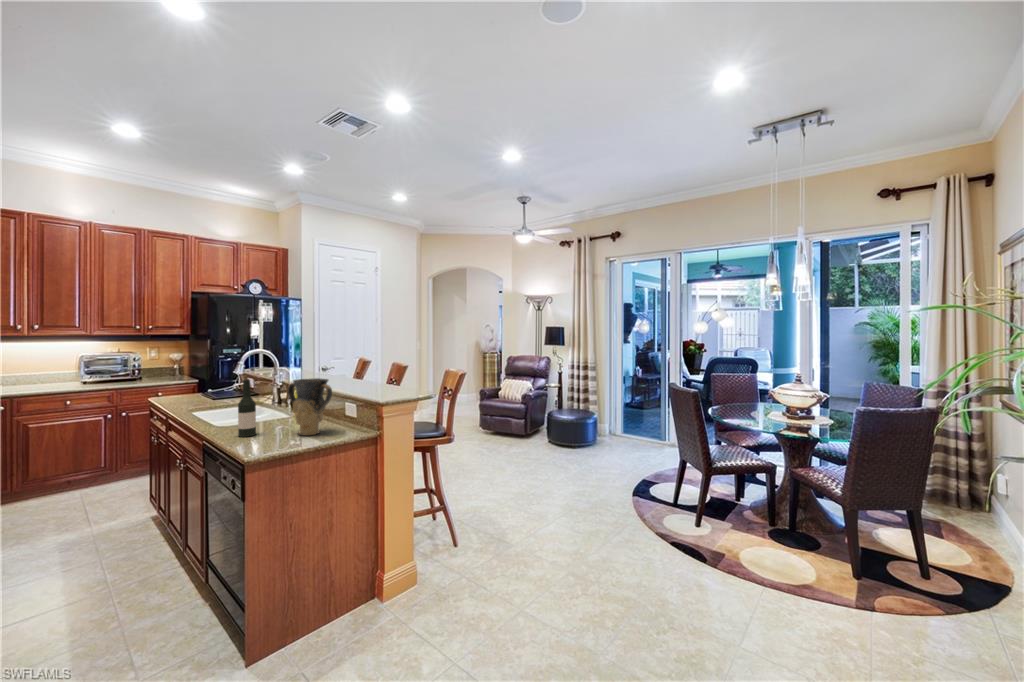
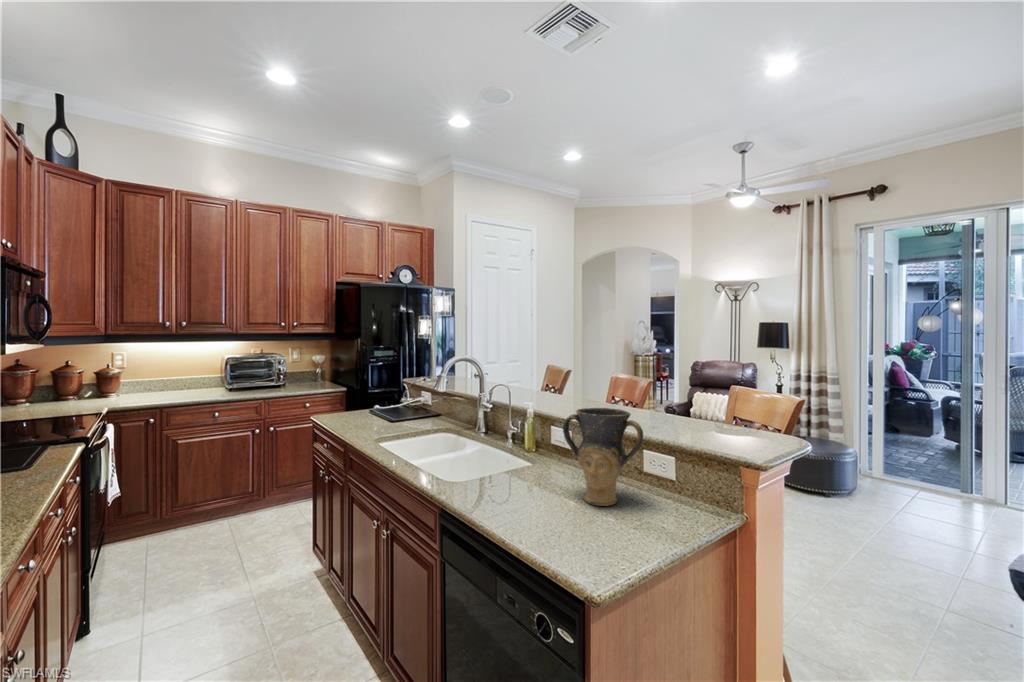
wine bottle: present [238,379,256,437] -> none [497,408,522,504]

